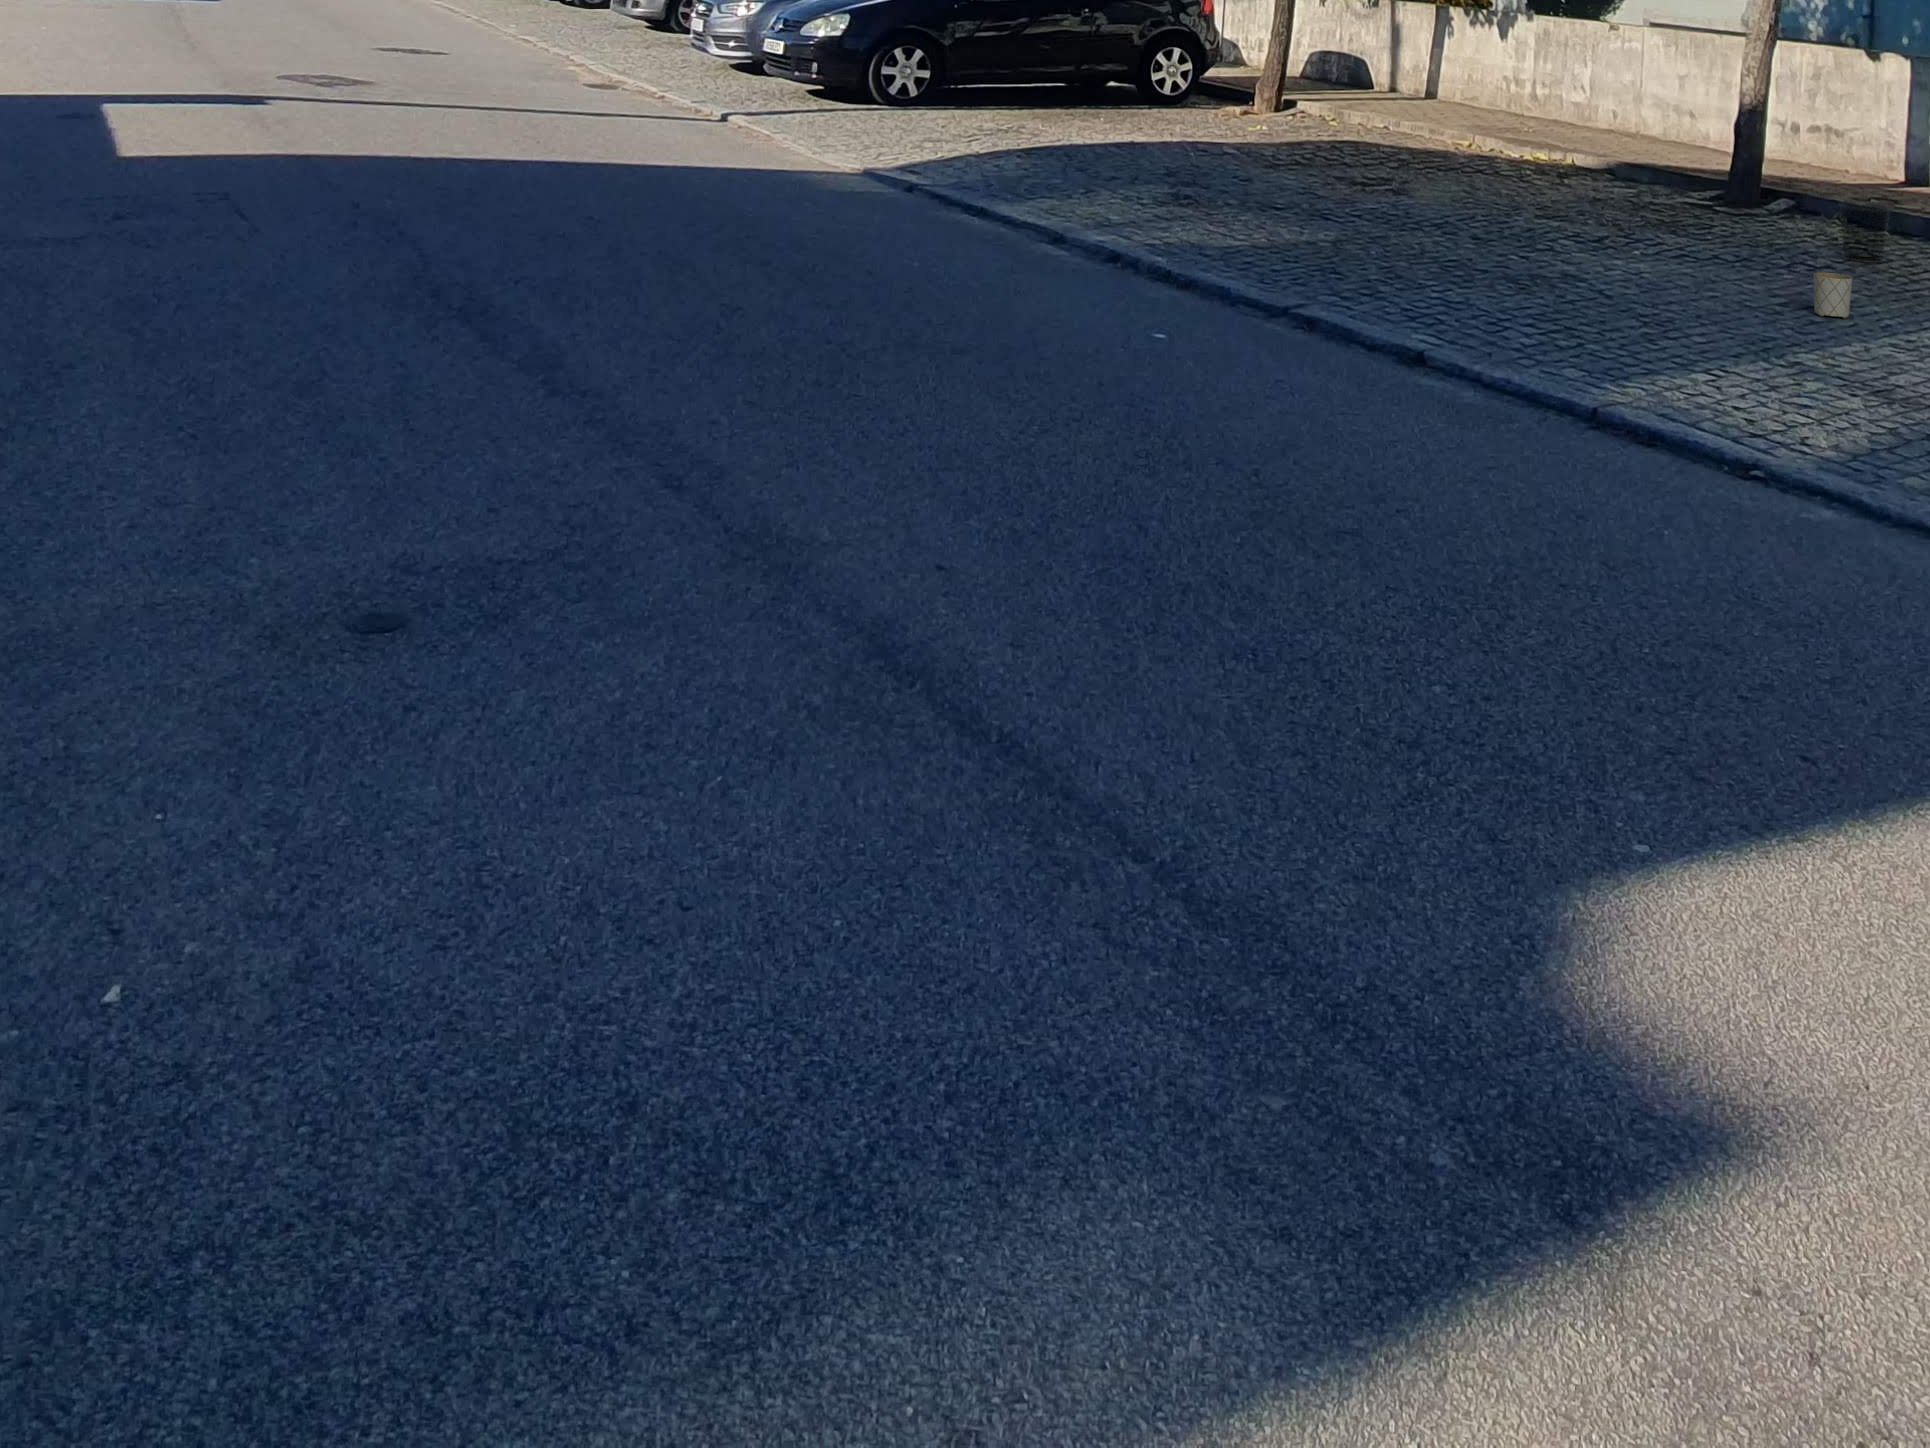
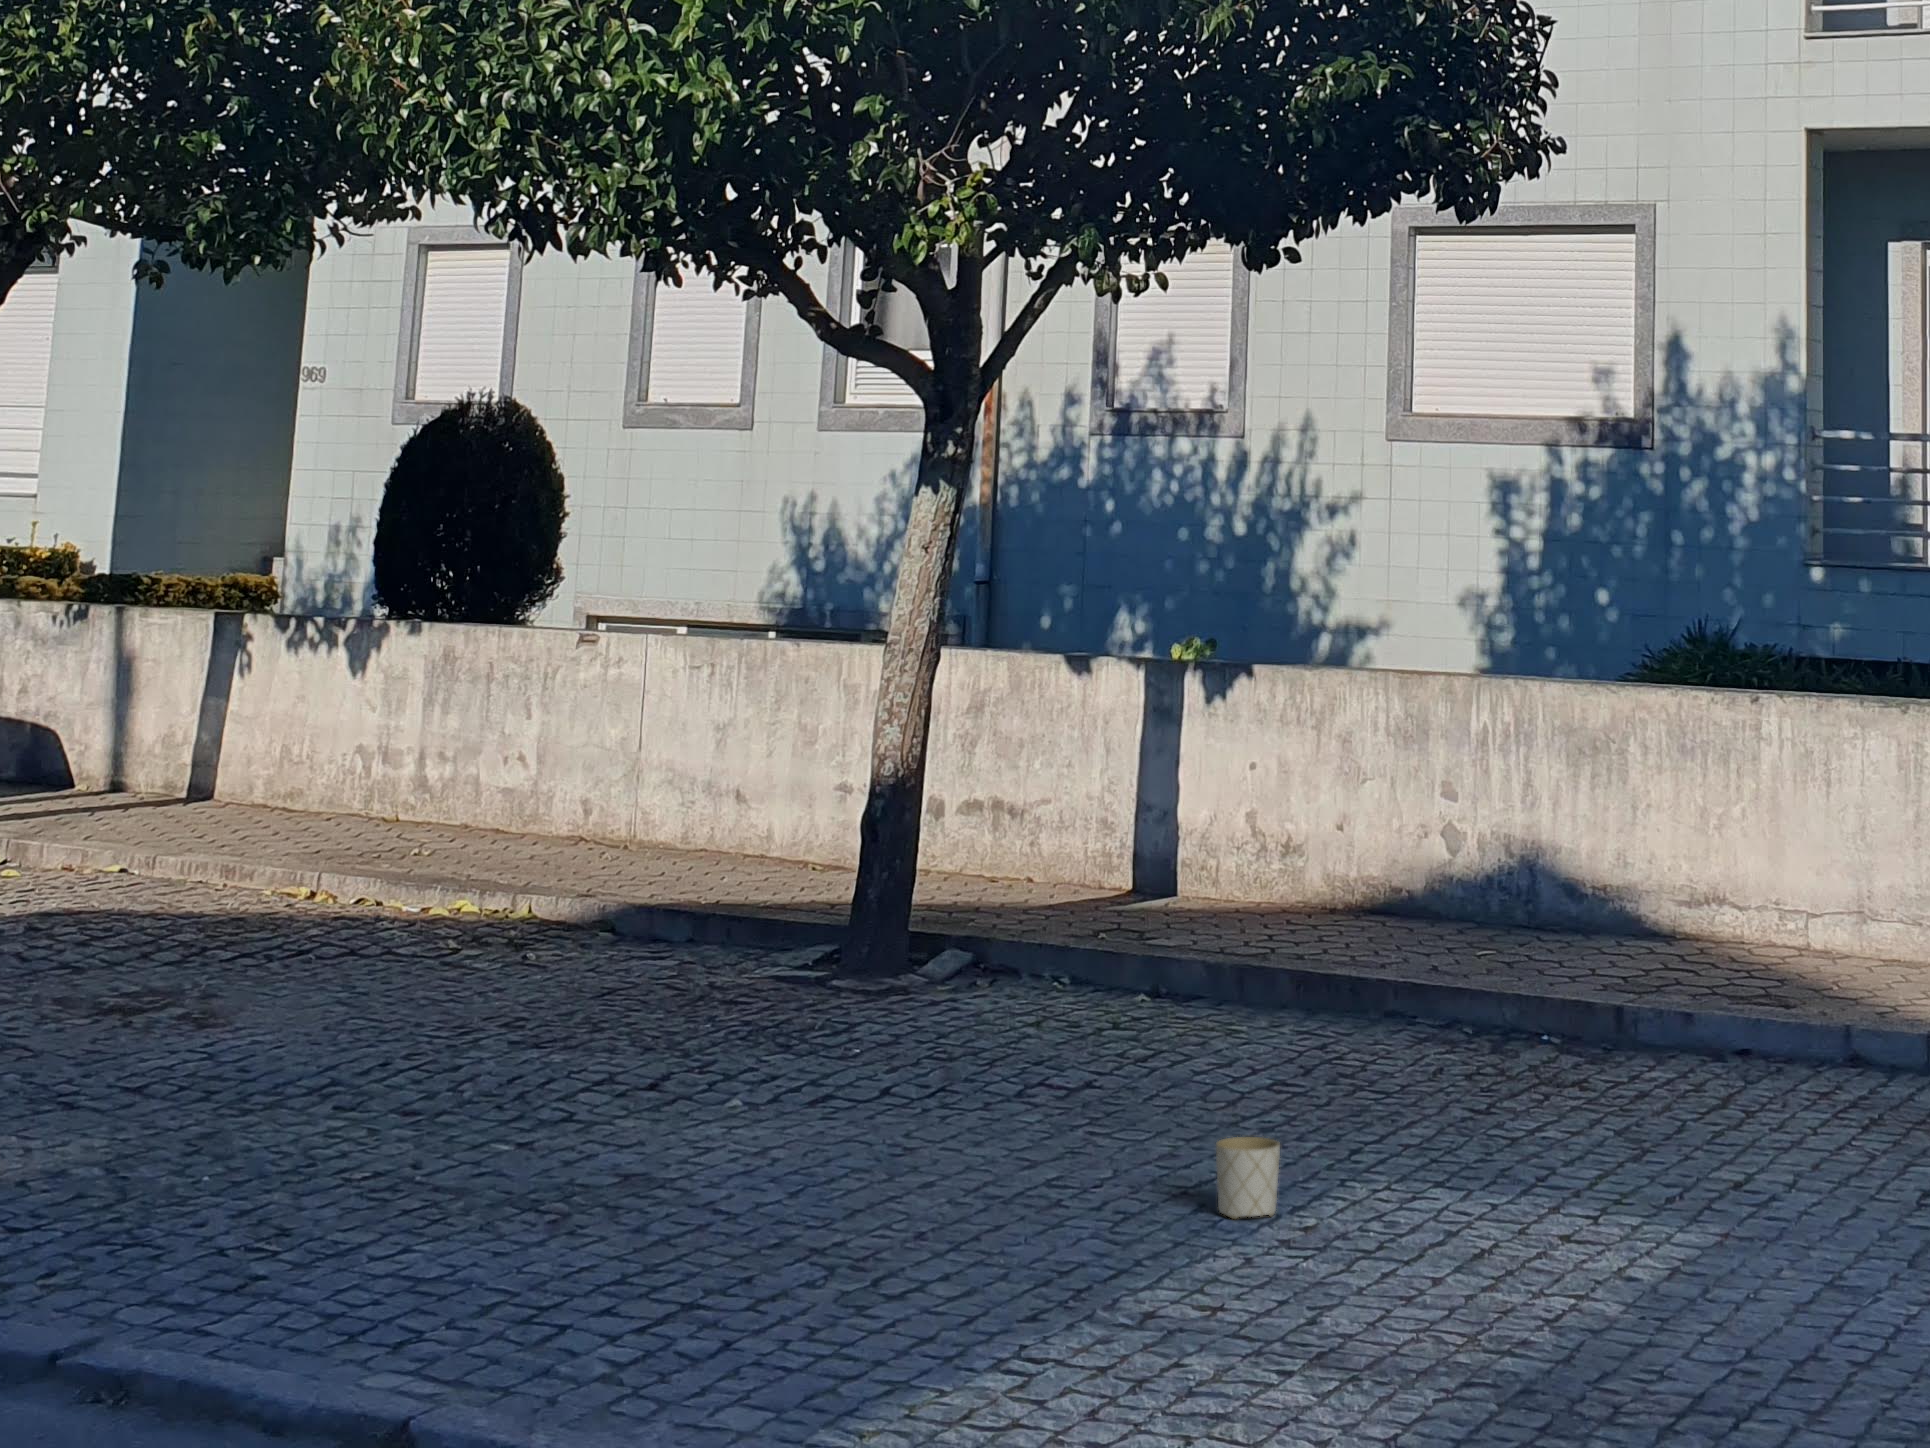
waste bin: present [1840,202,1889,263] -> none [1145,967,1230,1073]

